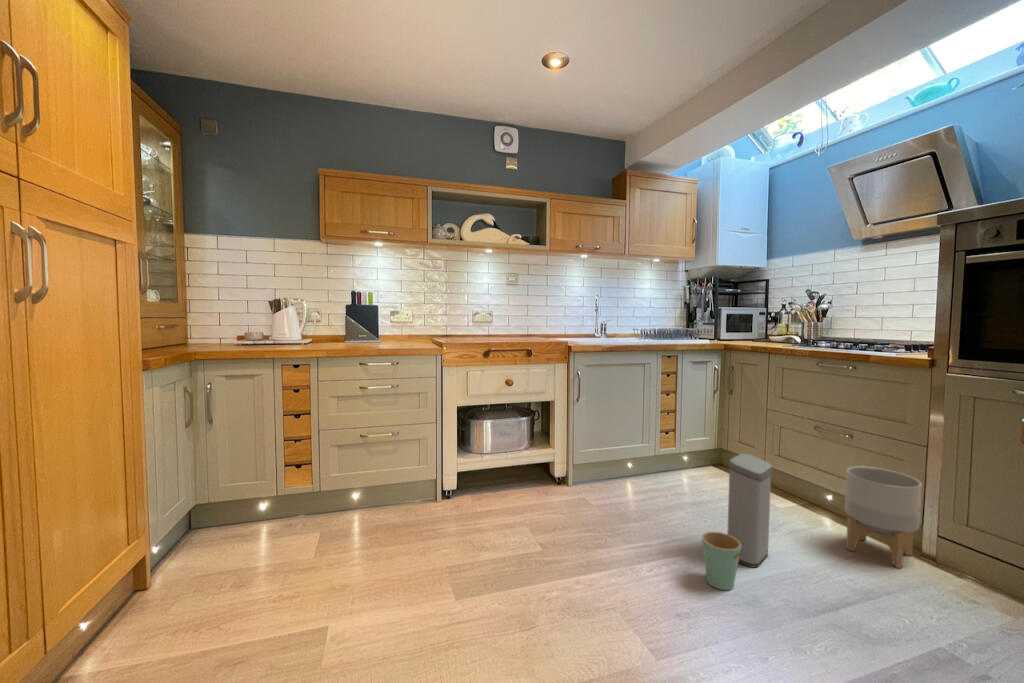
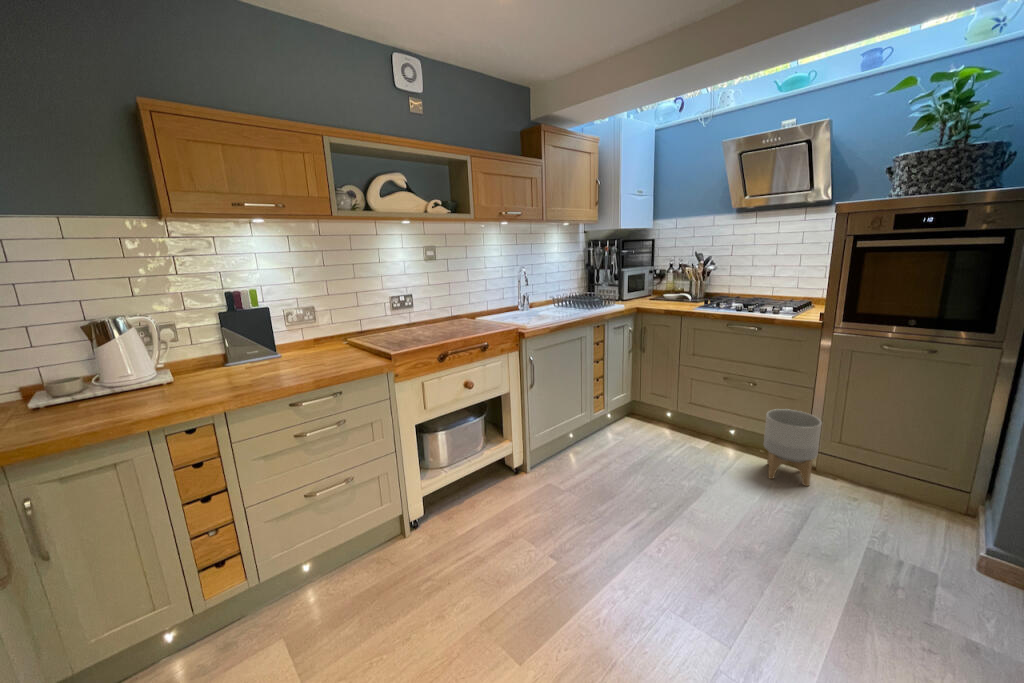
trash can: present [702,454,772,590] -> none [702,423,740,555]

